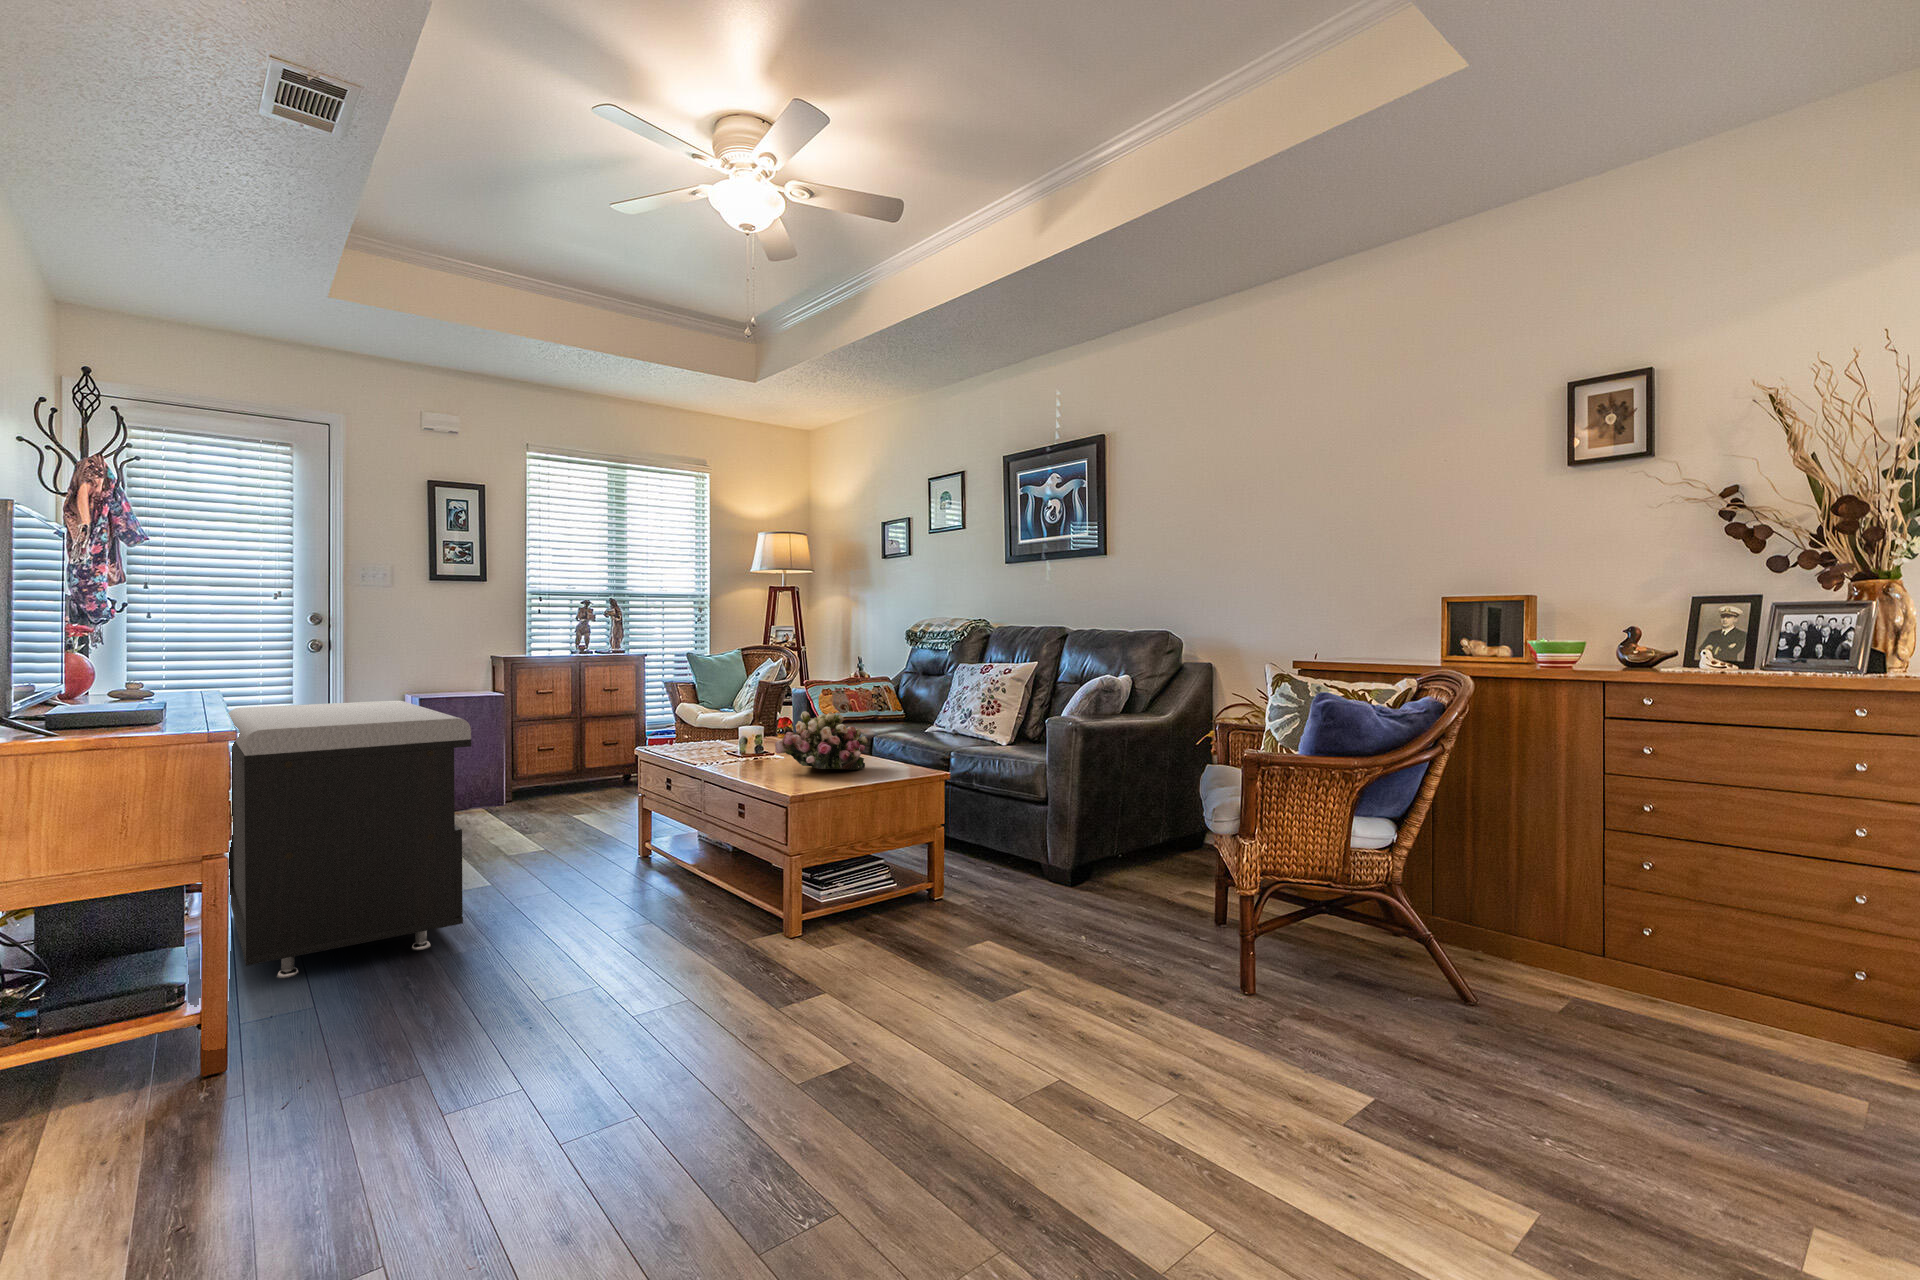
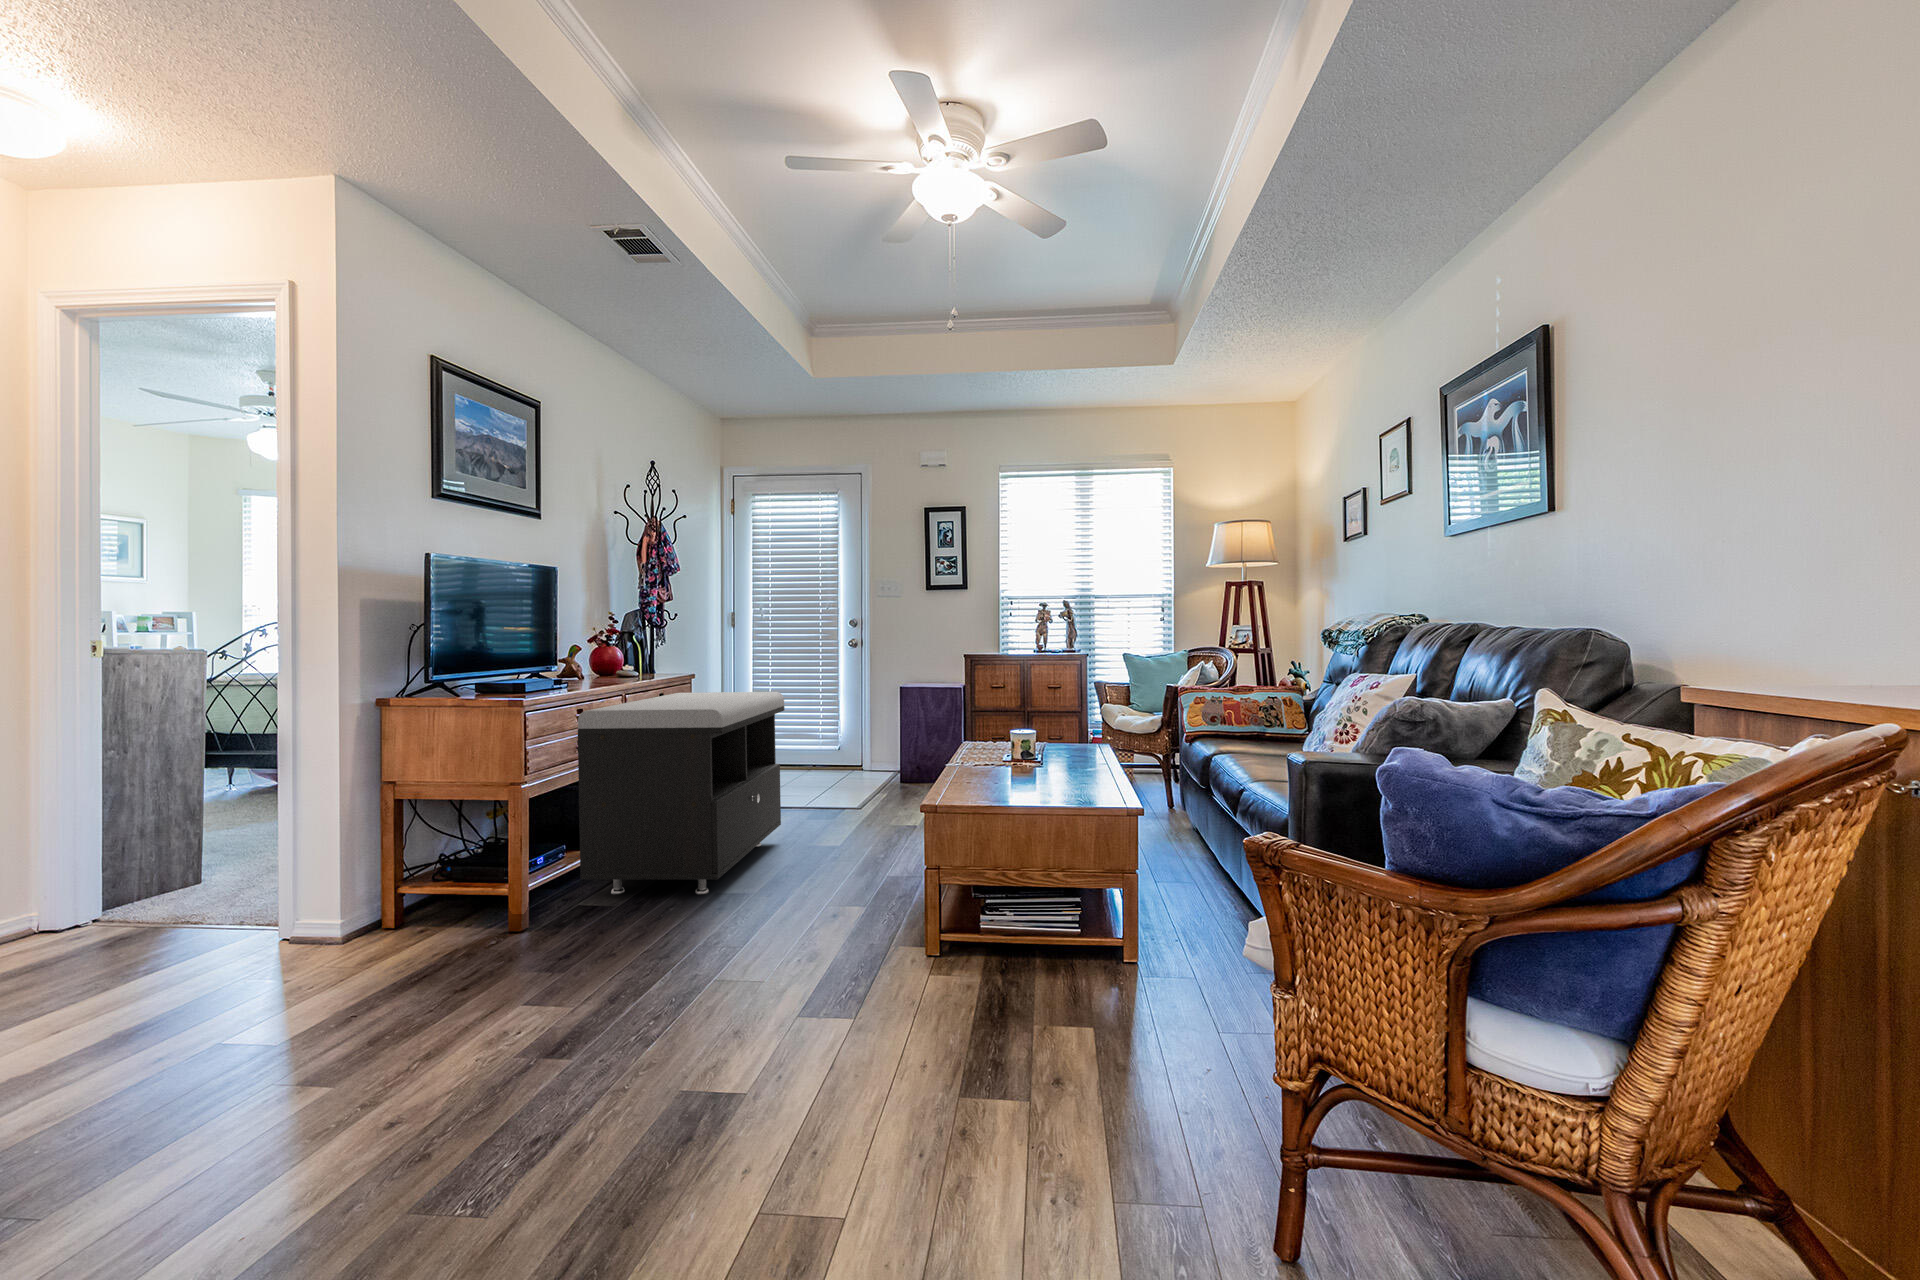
flower arrangement: present [775,711,868,770] -> none [980,721,1084,791]

